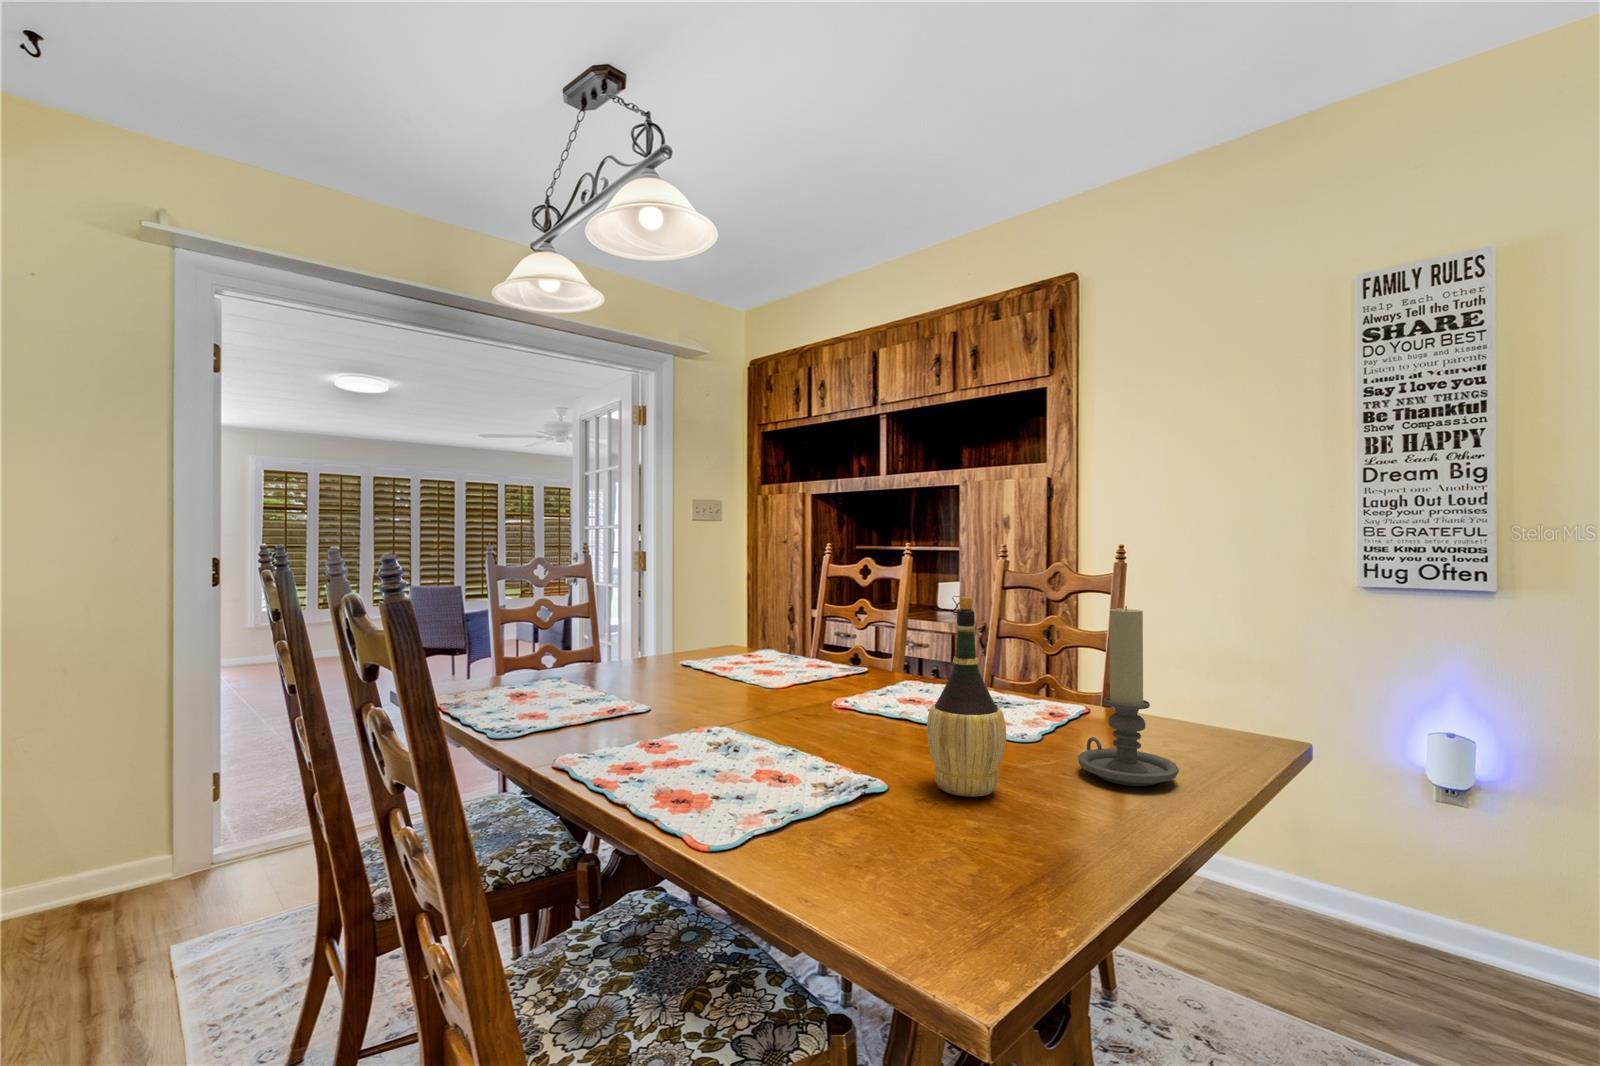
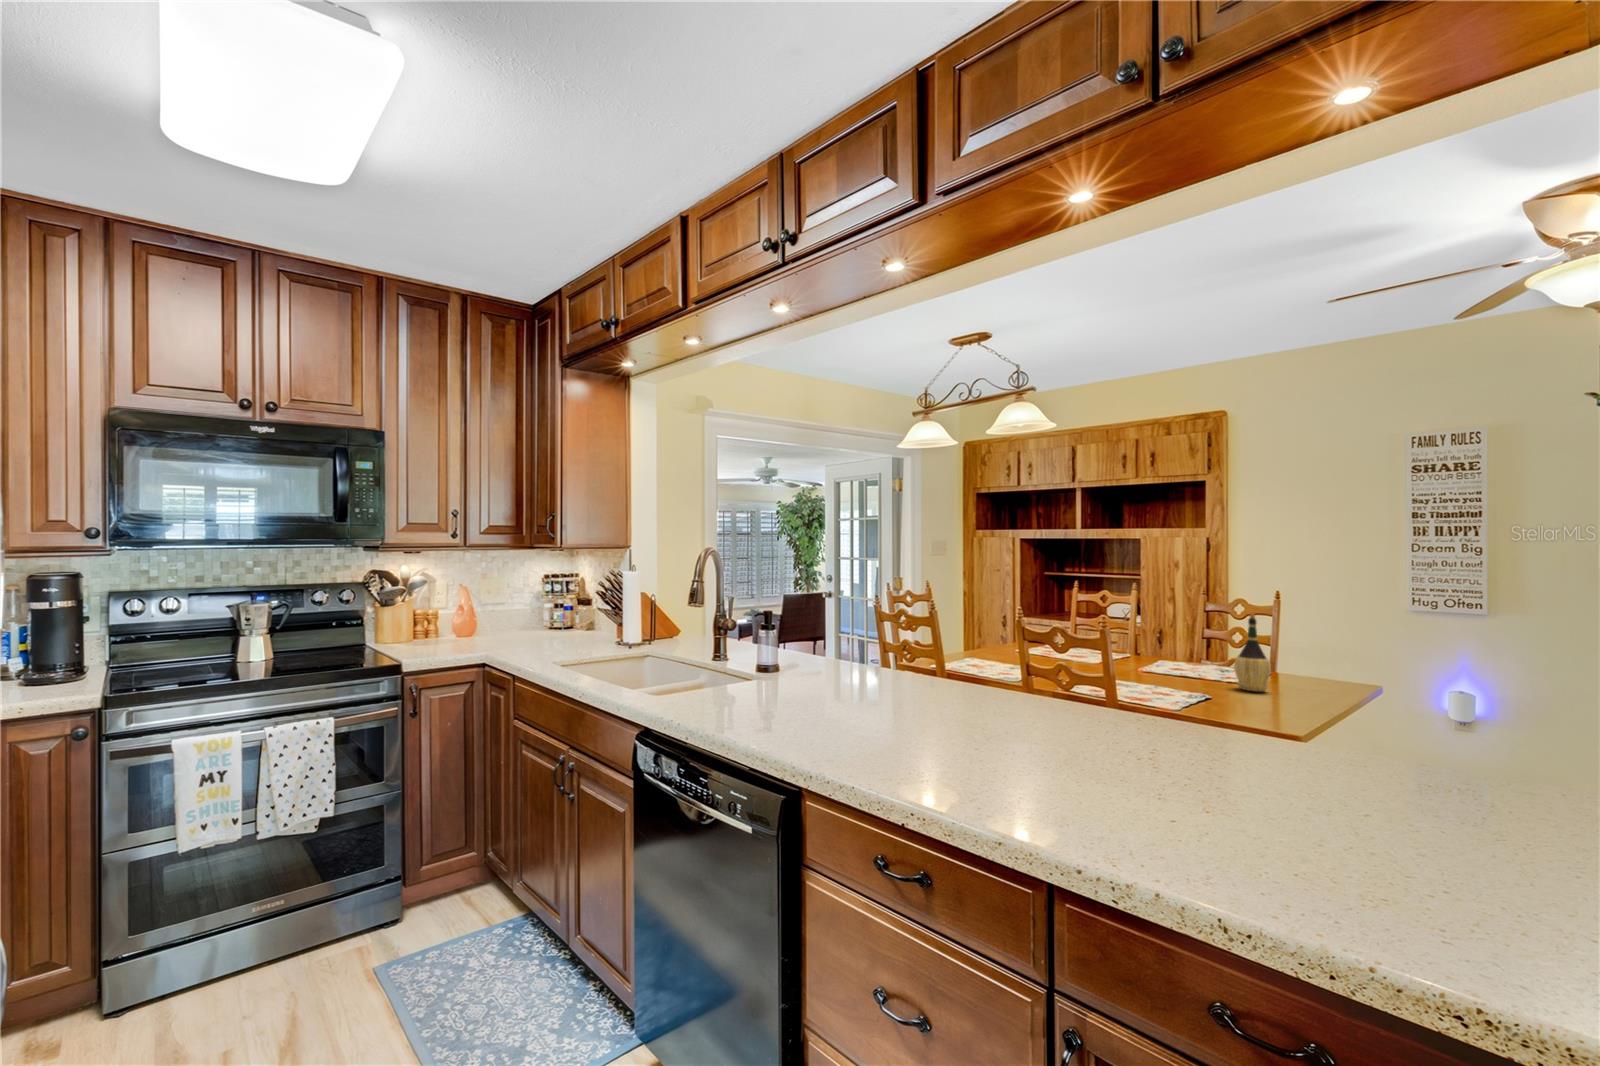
candle holder: present [1078,606,1179,786] -> none [1291,618,1338,691]

